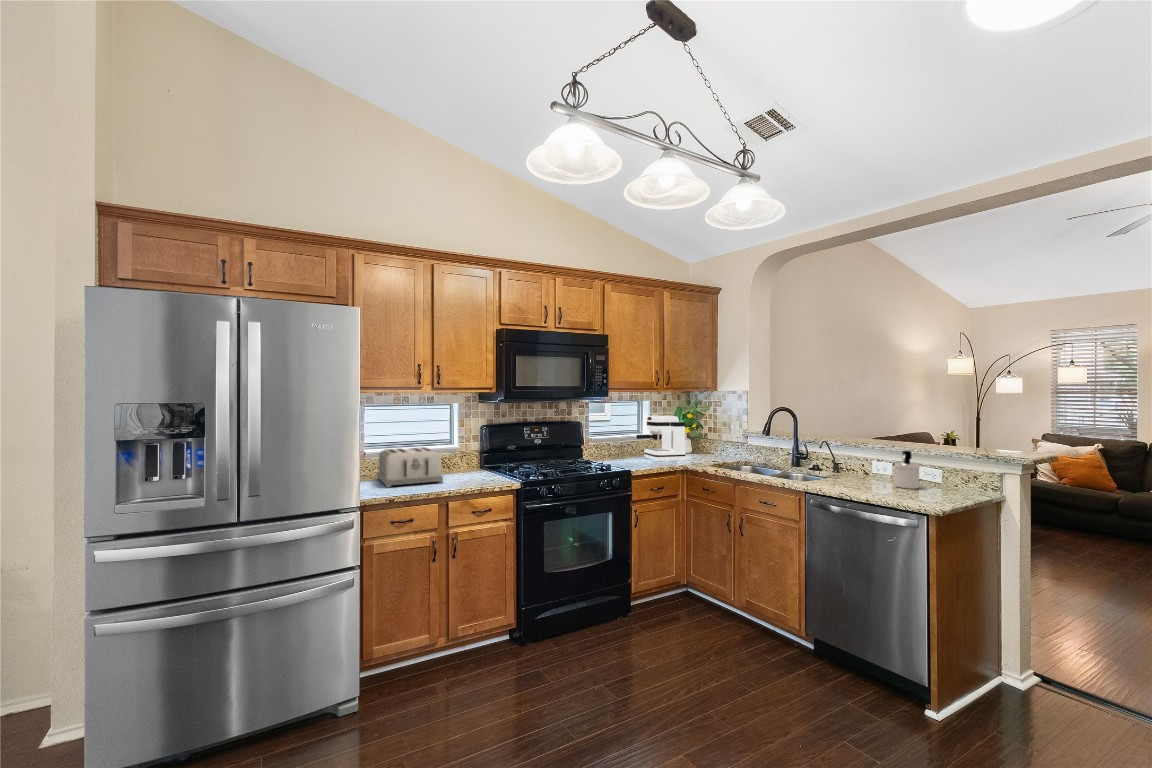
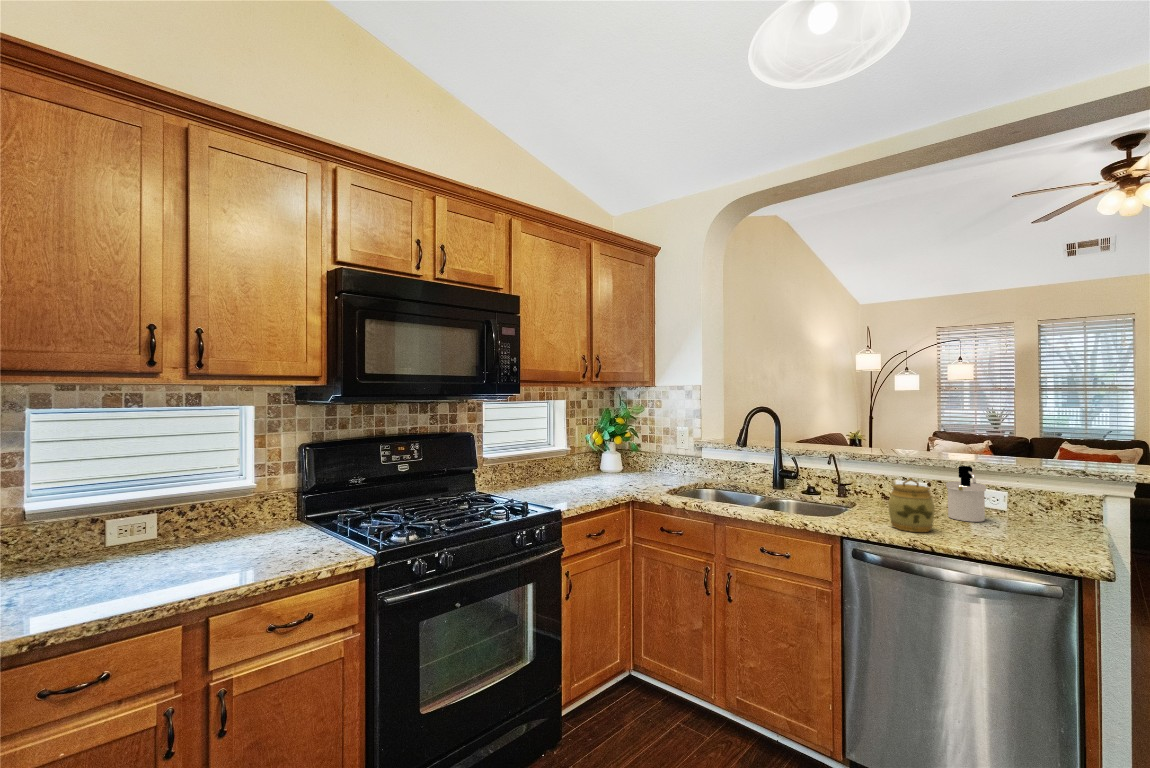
coffee maker: present [636,416,685,462] -> none [555,421,625,489]
toaster: present [377,447,443,487] -> none [44,493,202,600]
jar: none [839,456,868,491] -> present [888,478,935,532]

